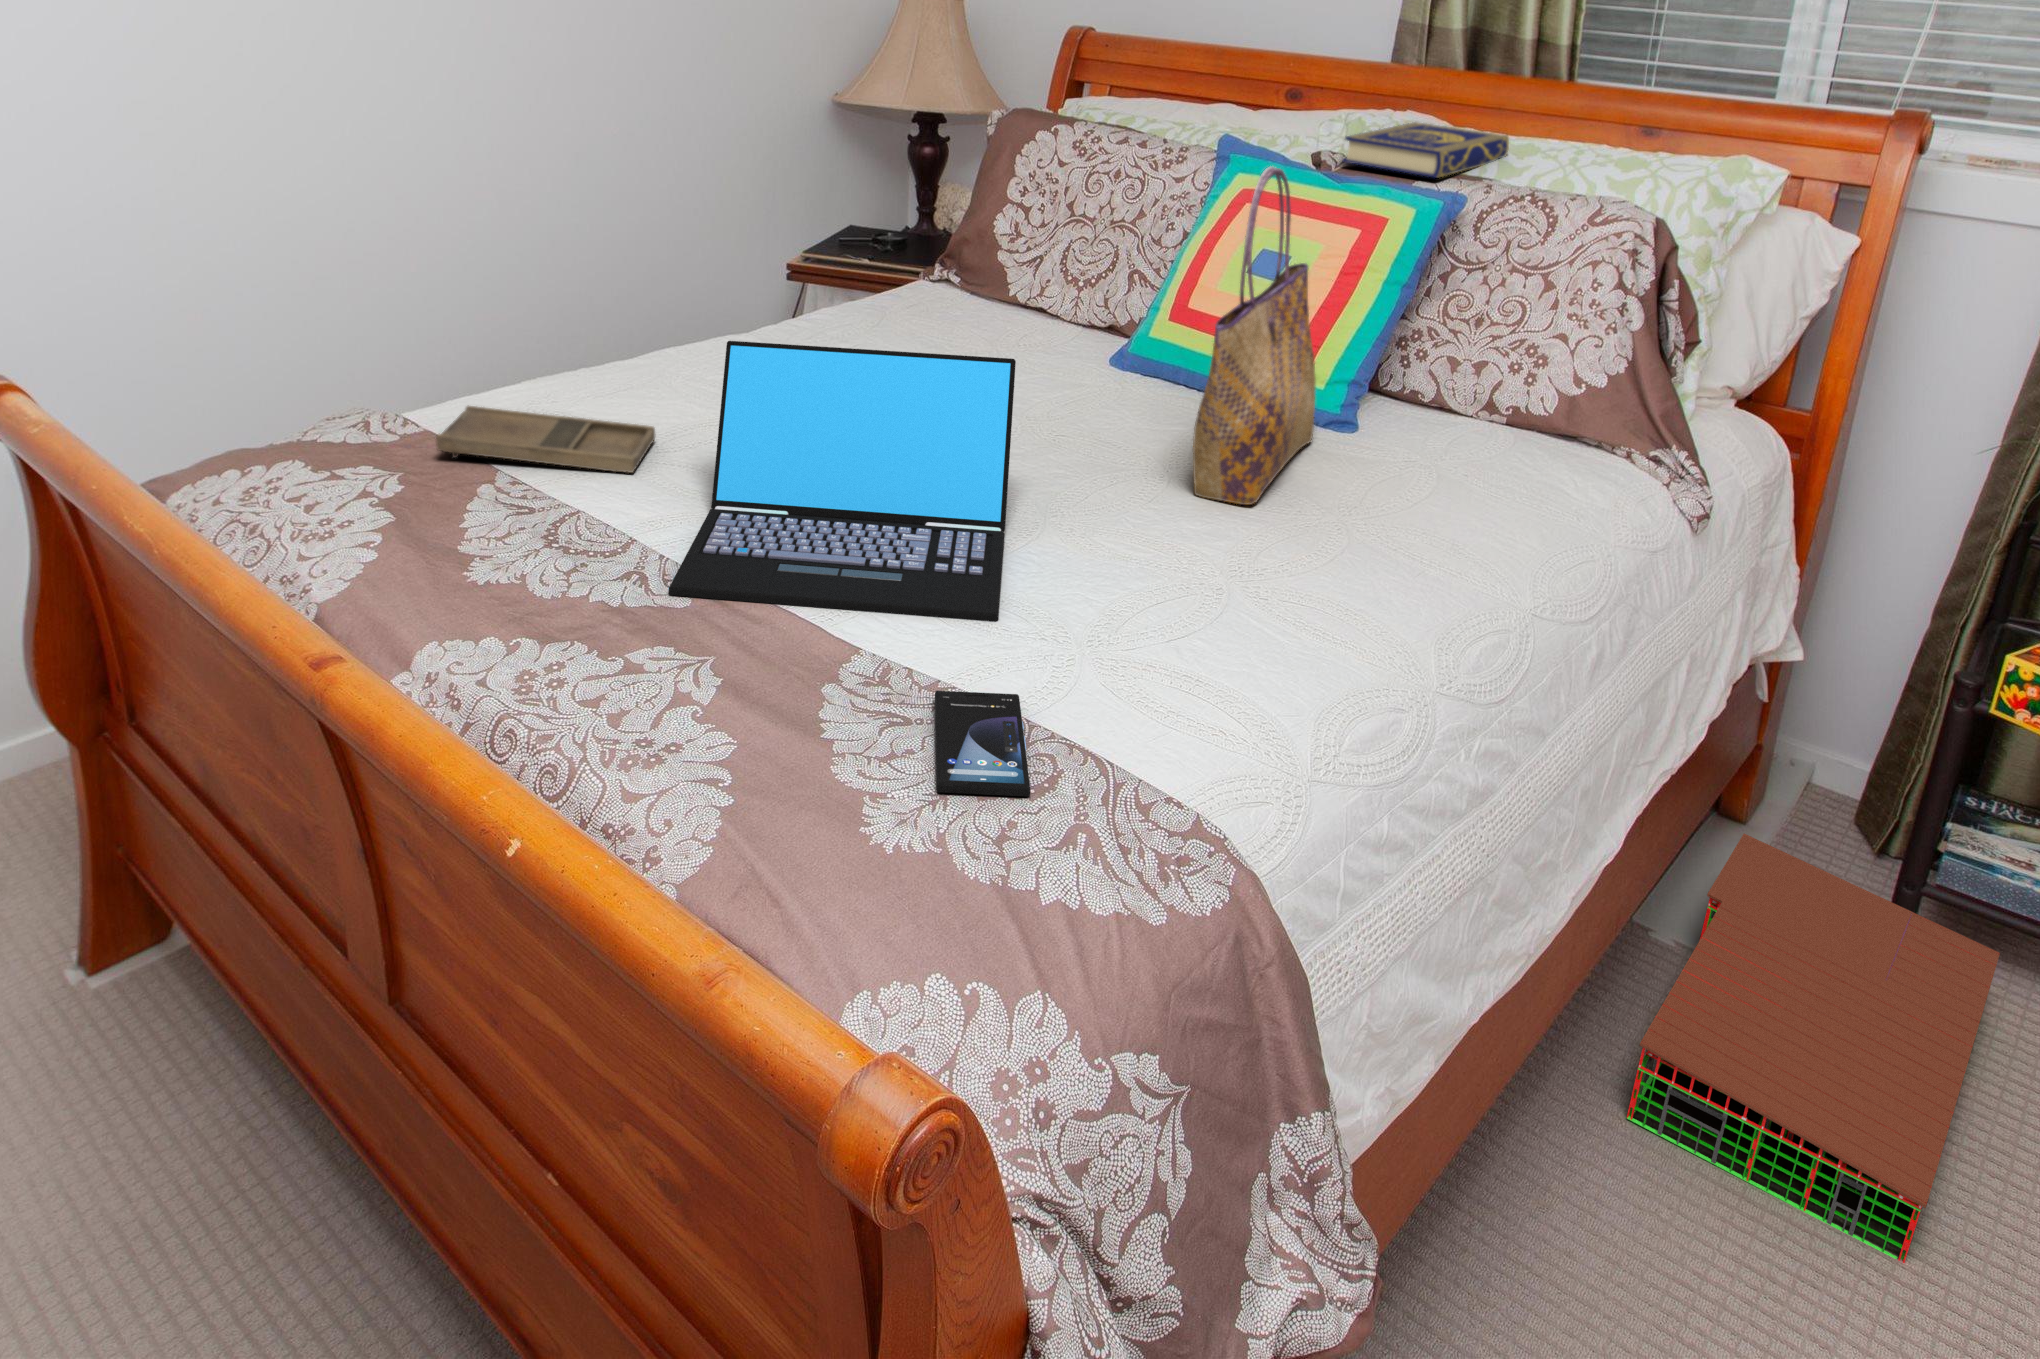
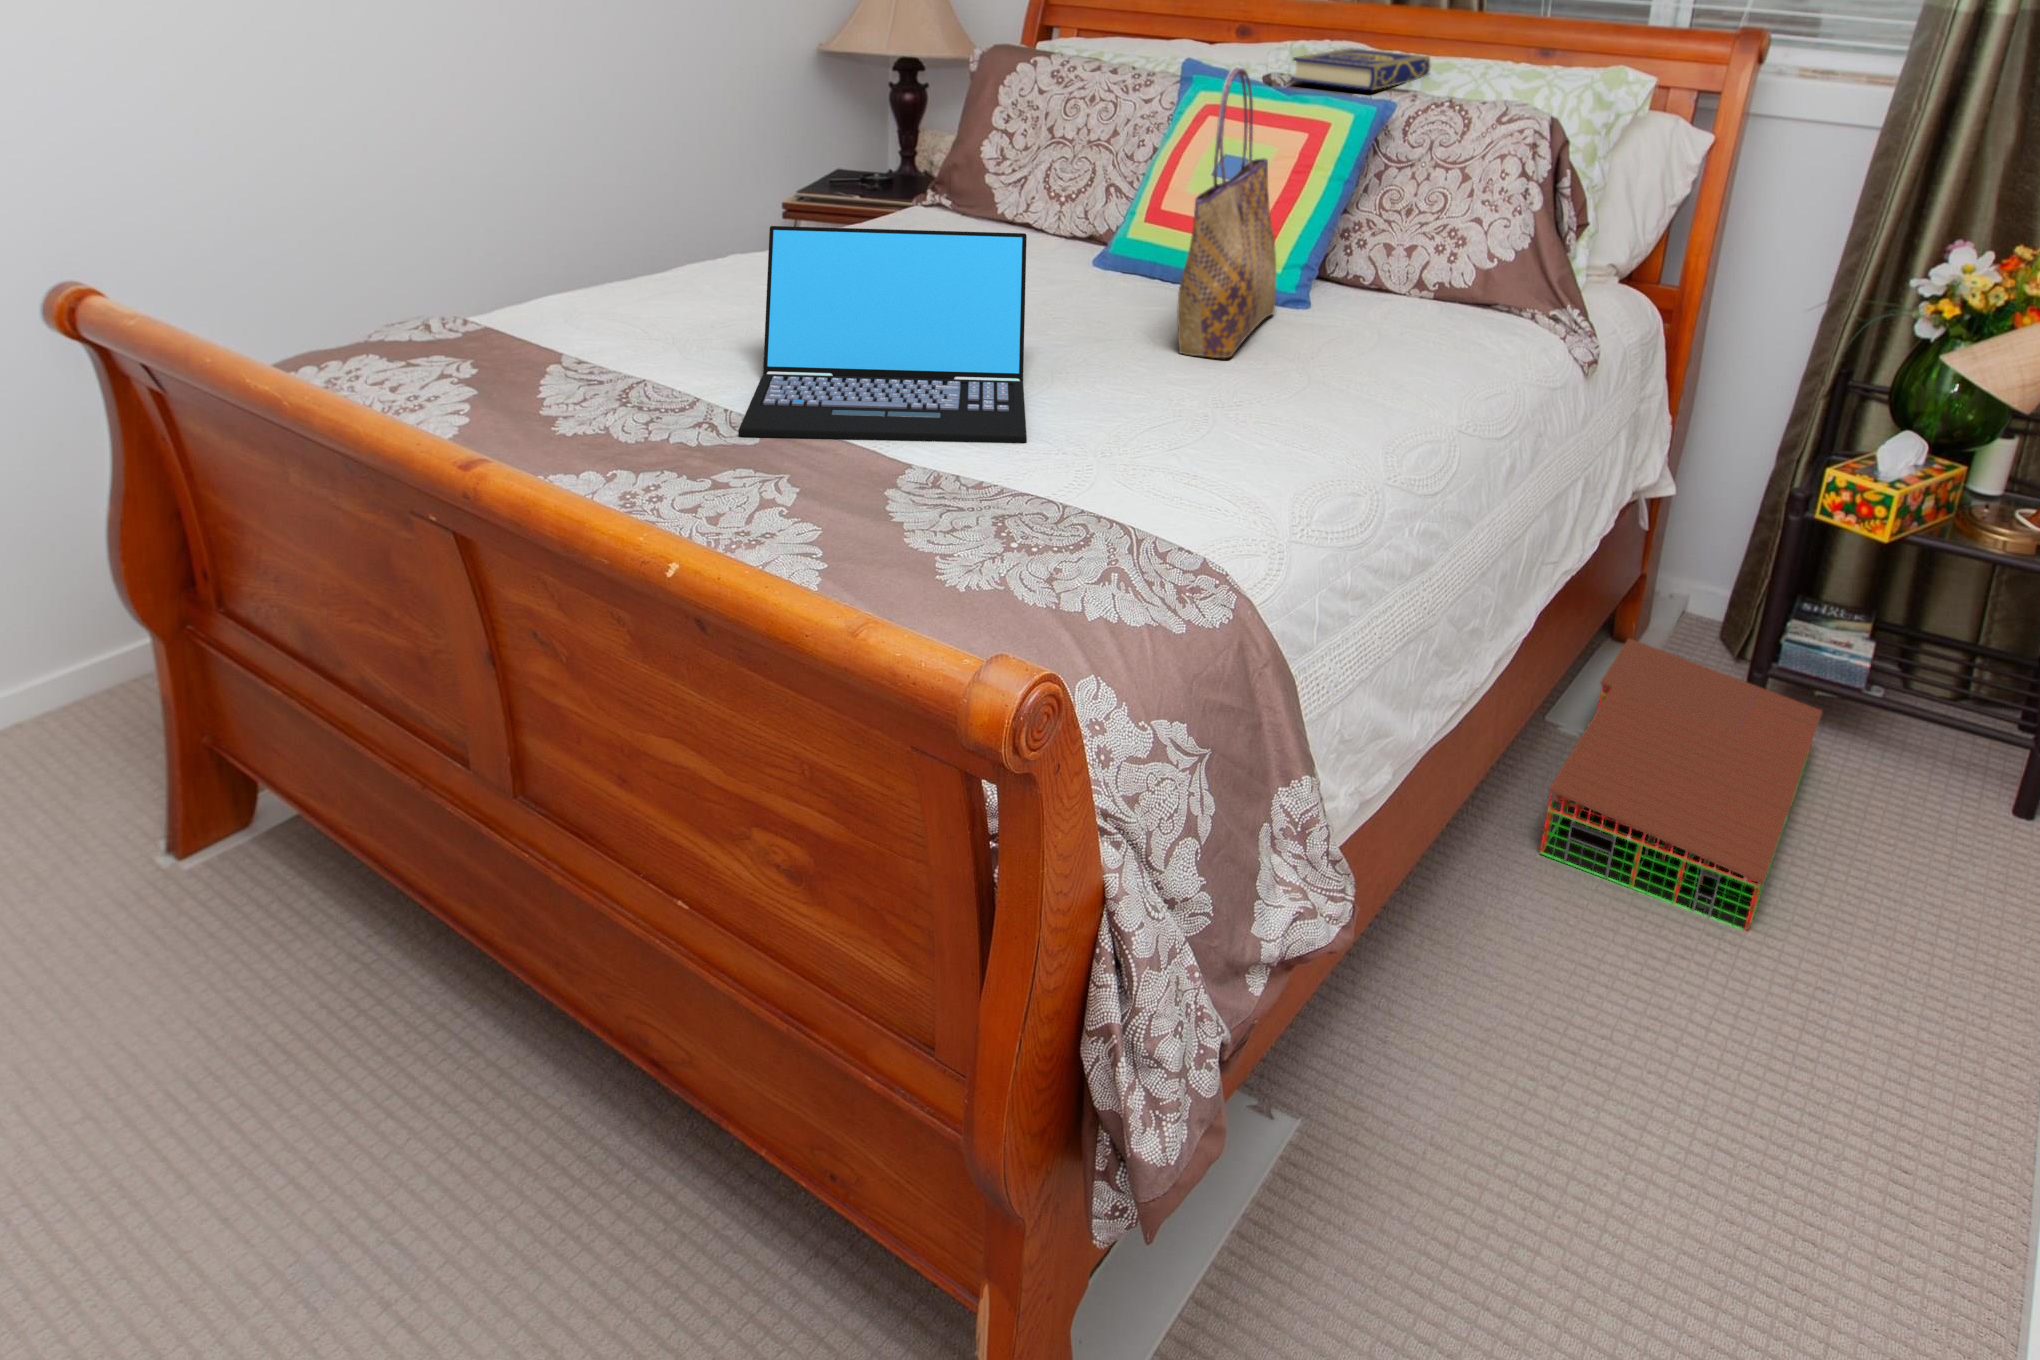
tray: present [436,406,655,473] -> none [498,304,699,353]
smartphone: present [935,691,1030,796] -> none [983,486,1071,552]

